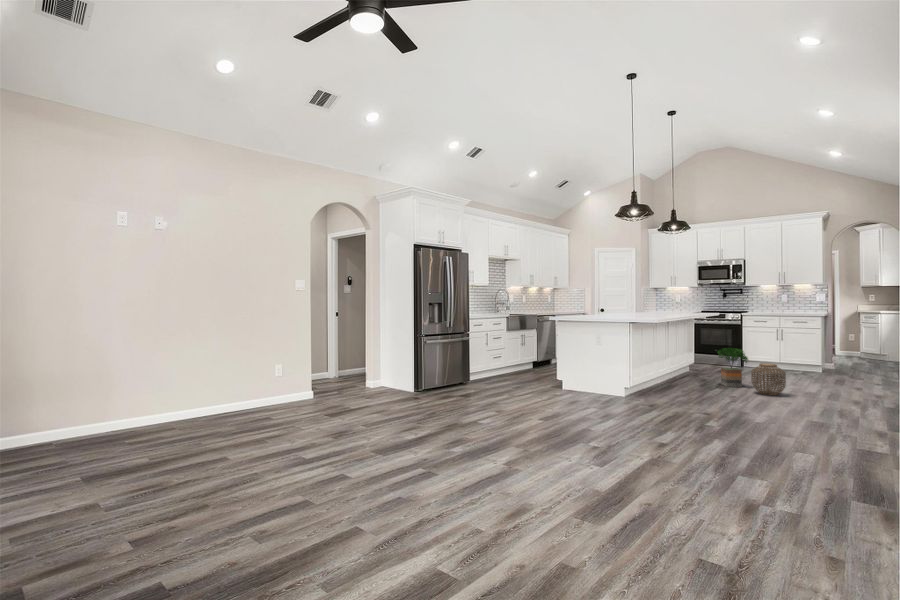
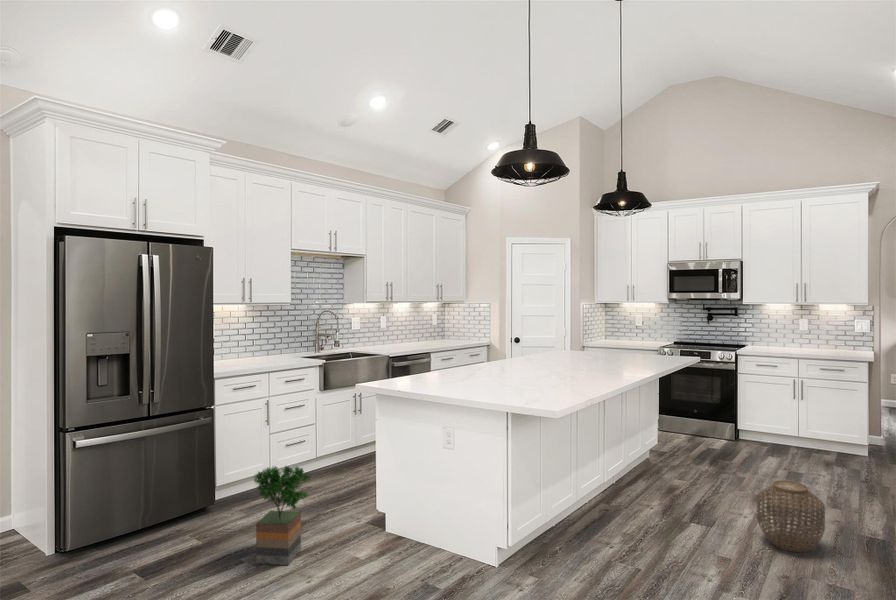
potted tree: present [718,348,748,387] -> present [254,466,311,565]

